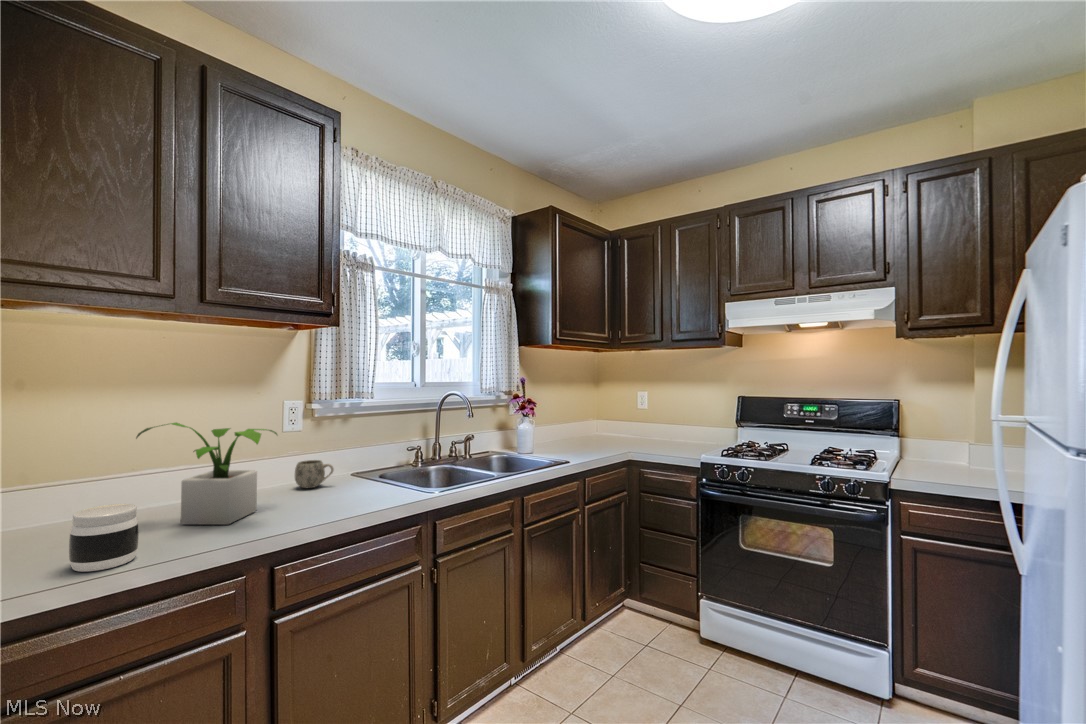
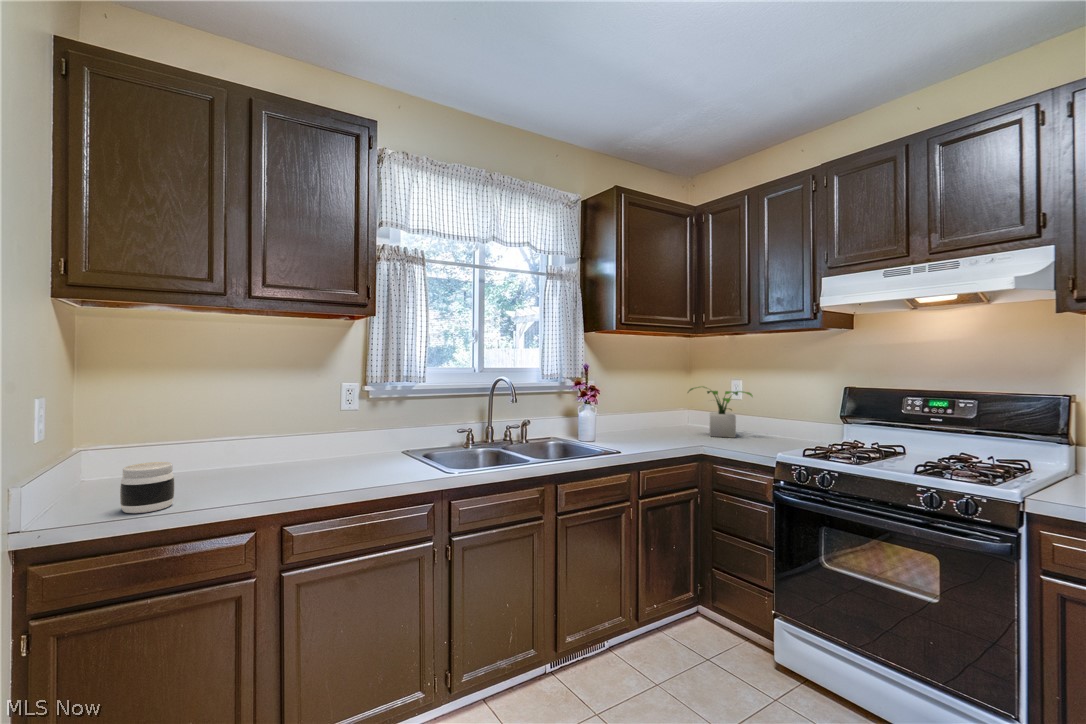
potted plant: present [136,423,277,525] -> present [688,387,753,438]
mug: present [295,460,334,488] -> none [346,437,378,461]

